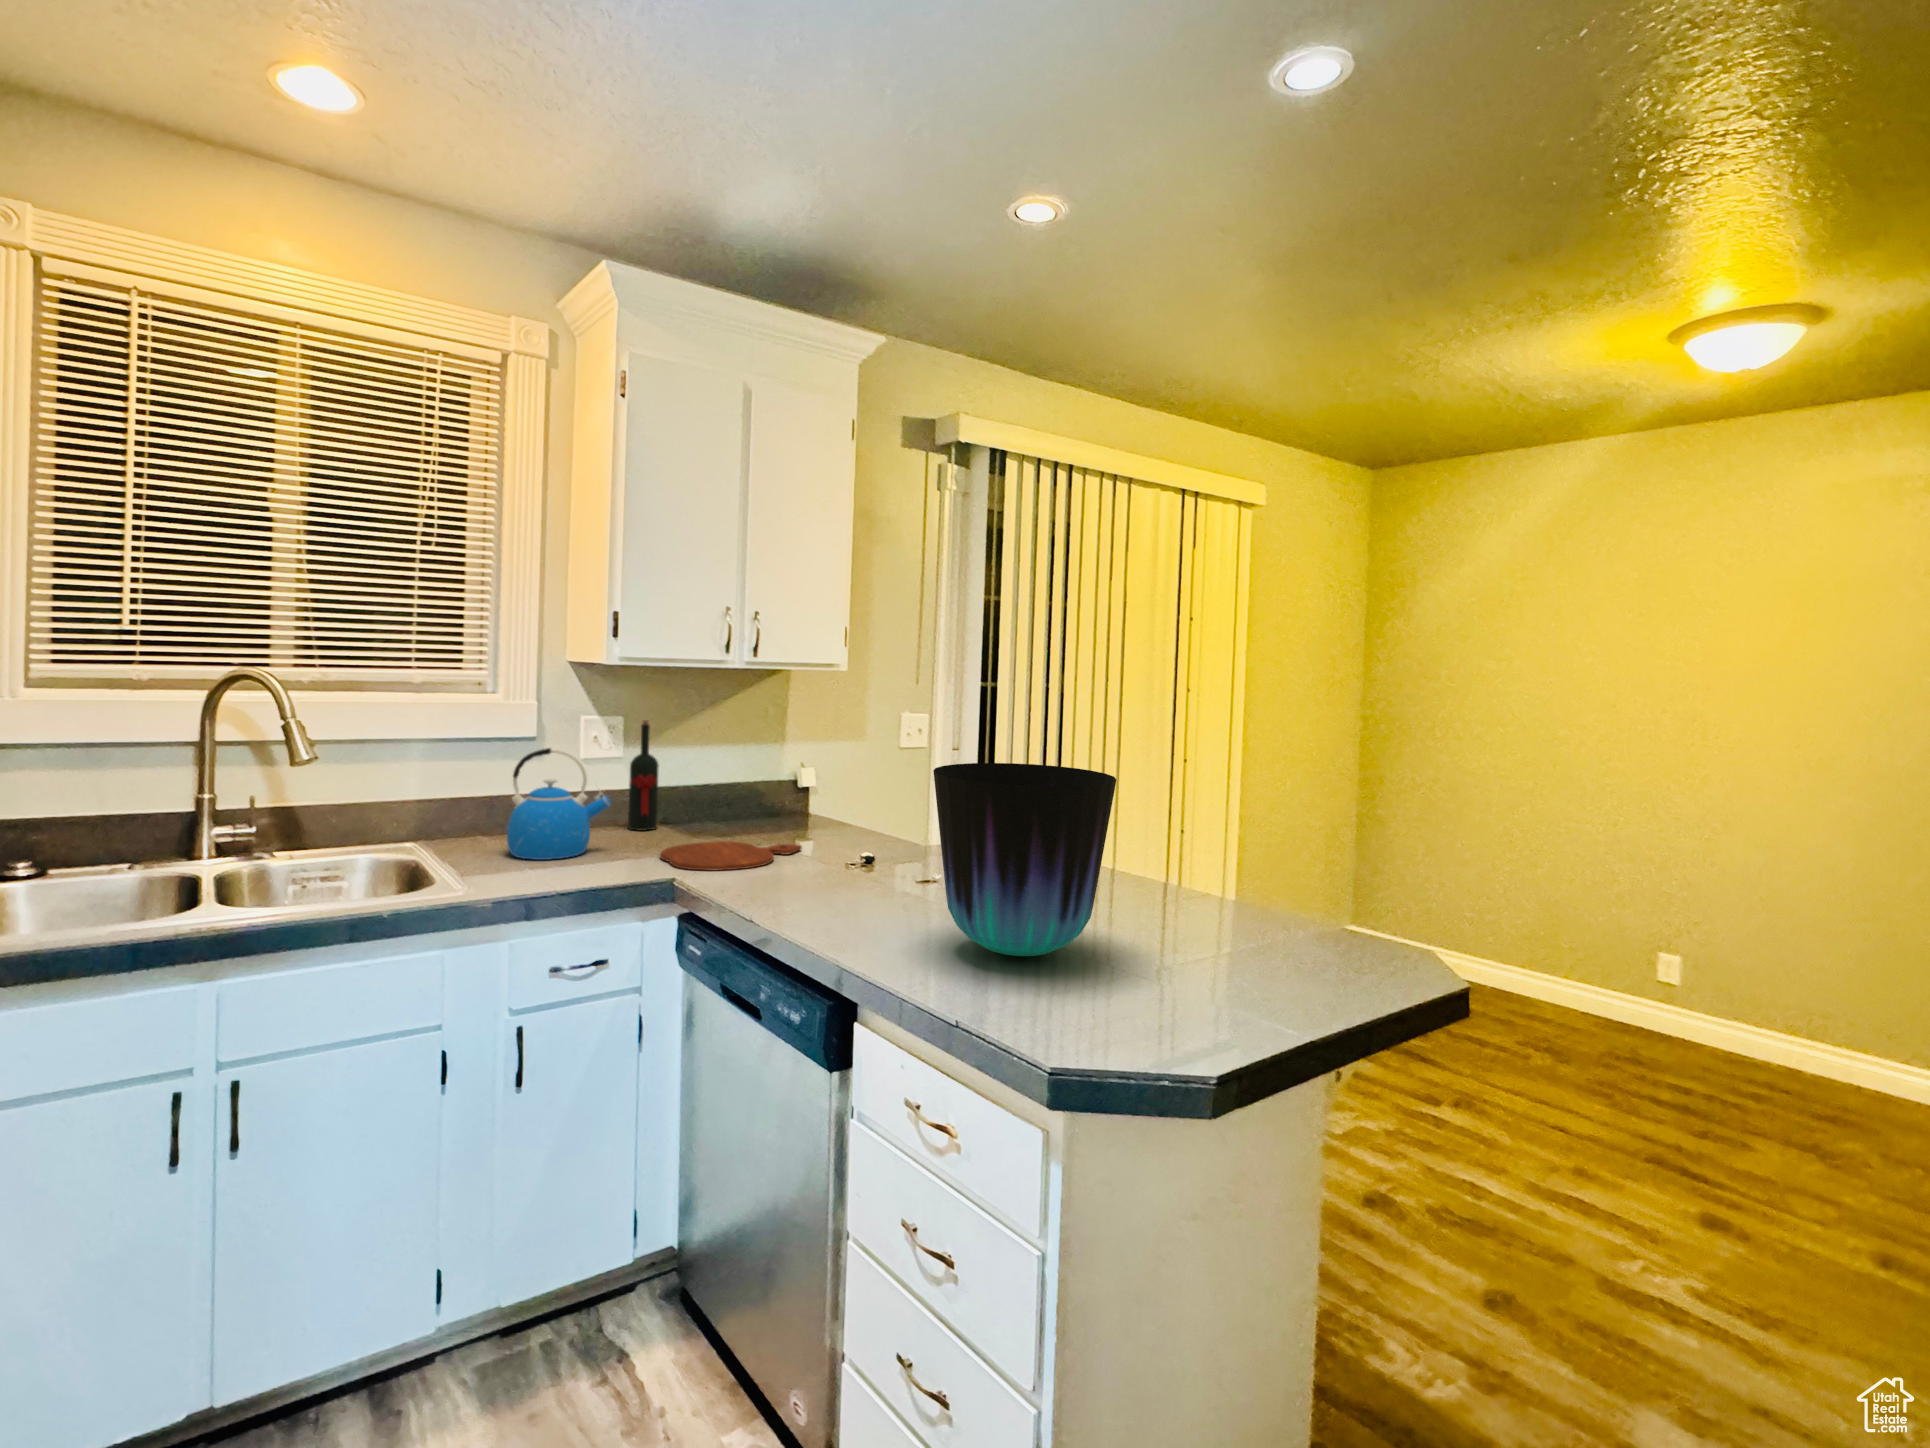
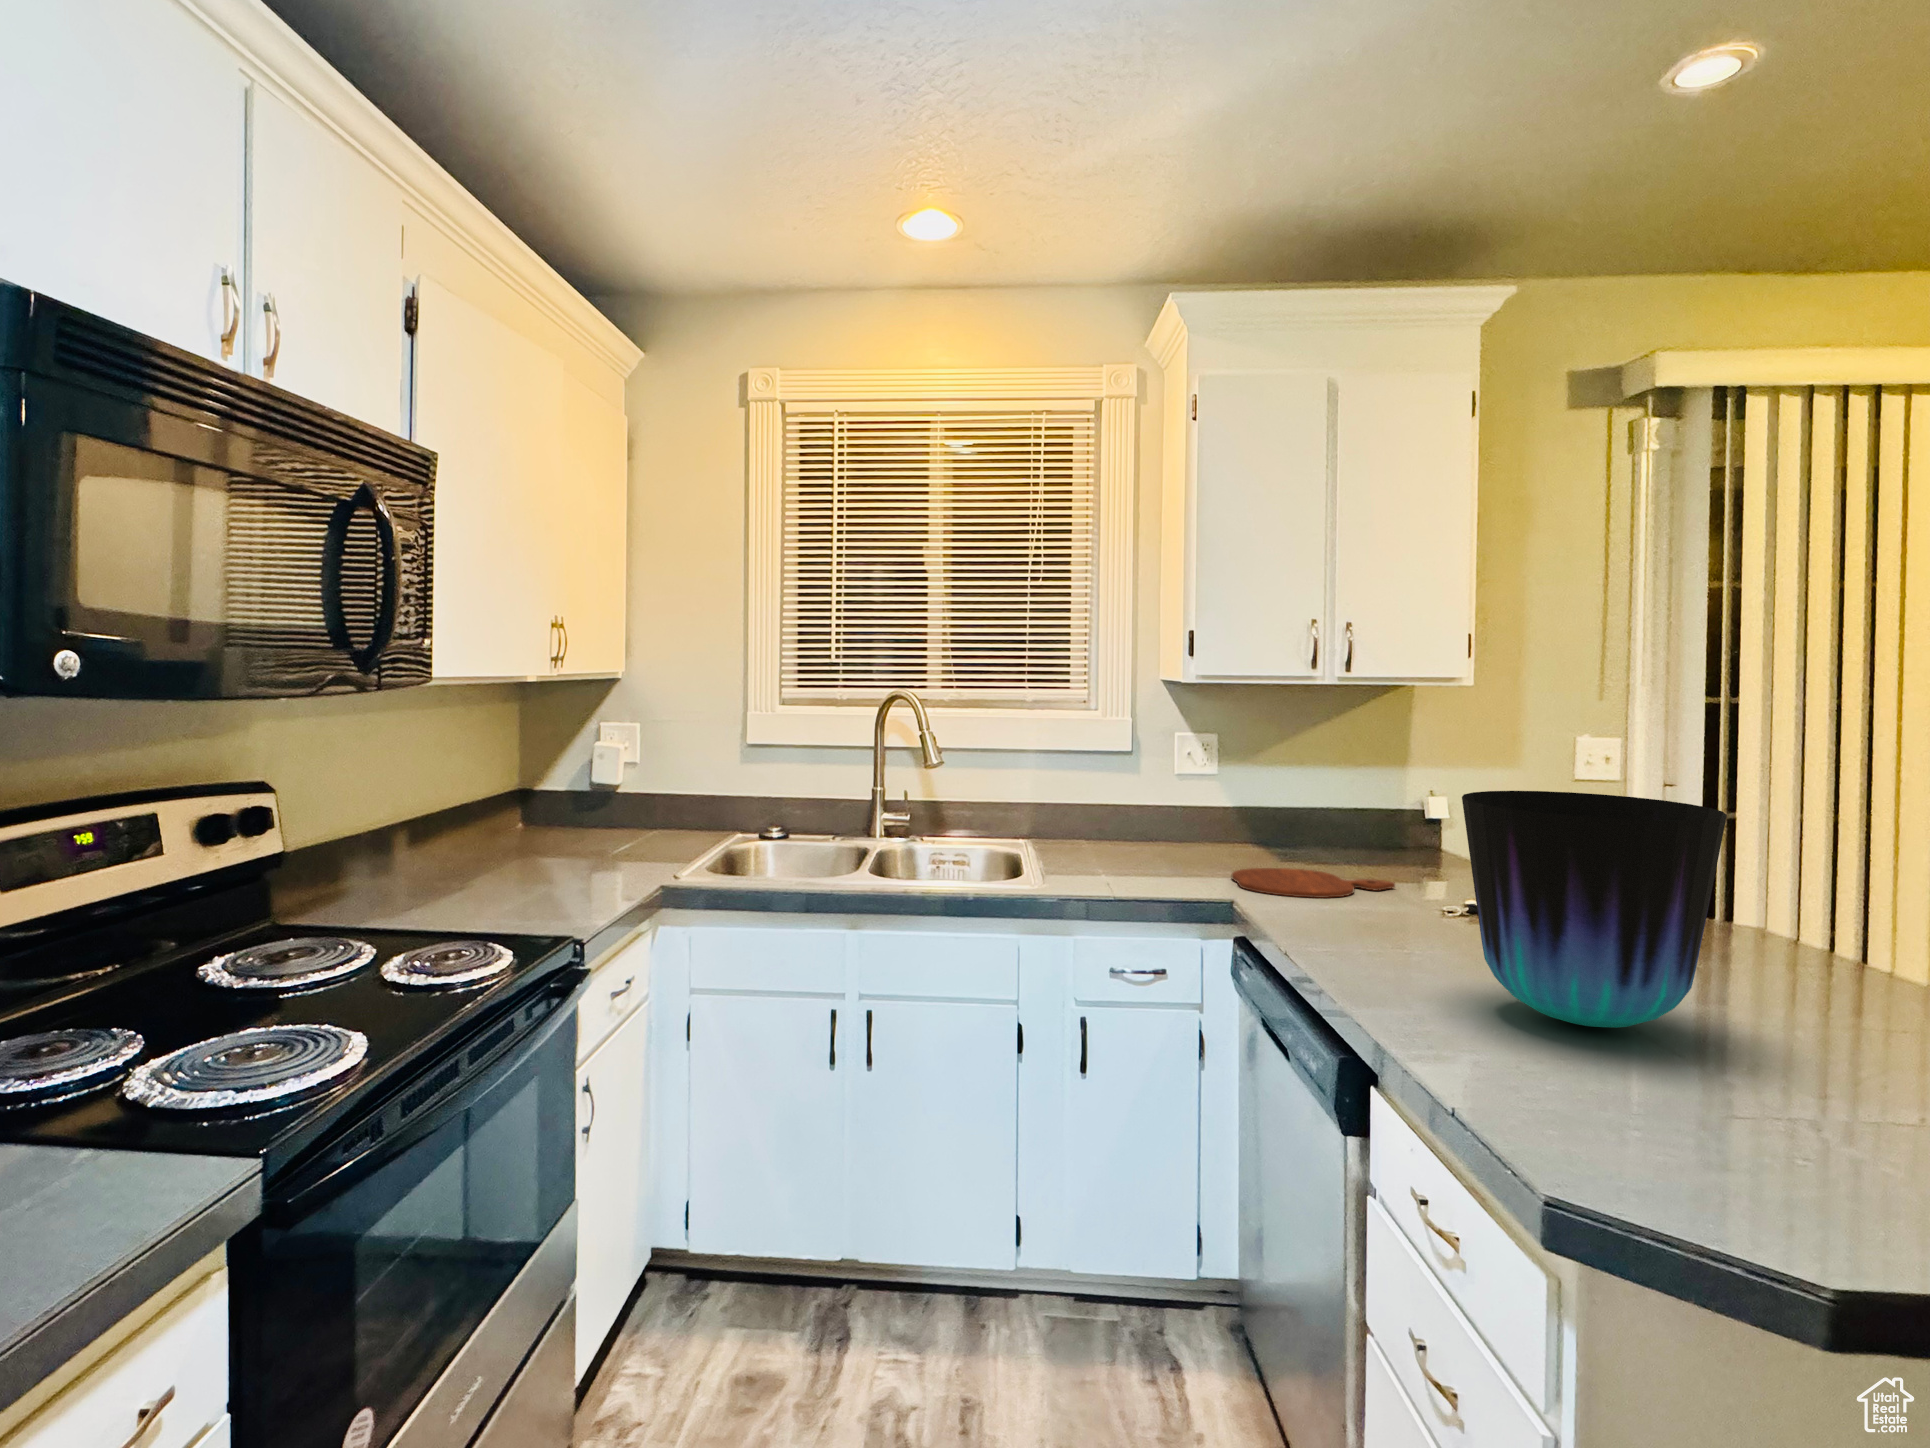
wine bottle: present [628,720,658,831] -> none [1220,740,1251,853]
kettle: present [507,748,611,860] -> none [1094,762,1188,868]

